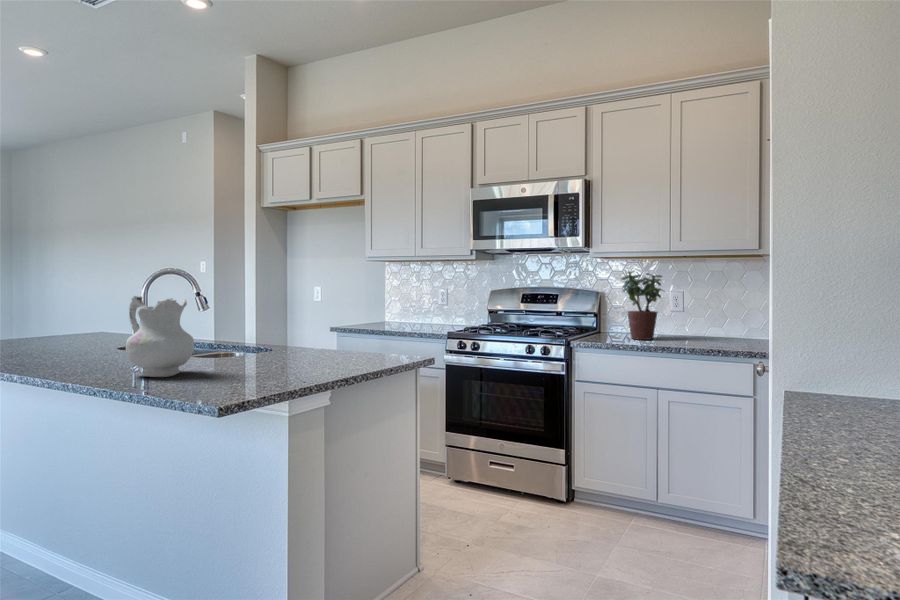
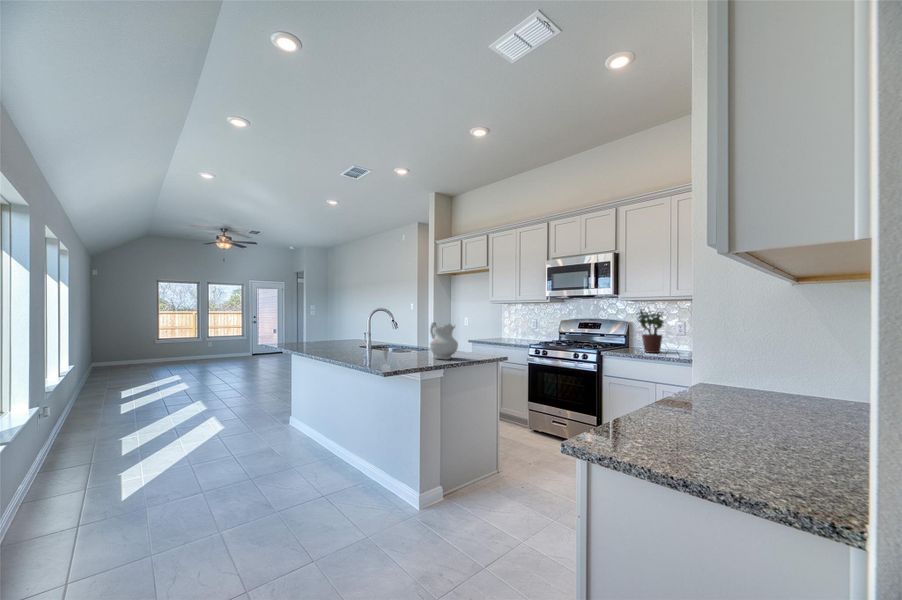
ceramic pitcher: present [126,296,194,377] -> present [430,323,458,359]

